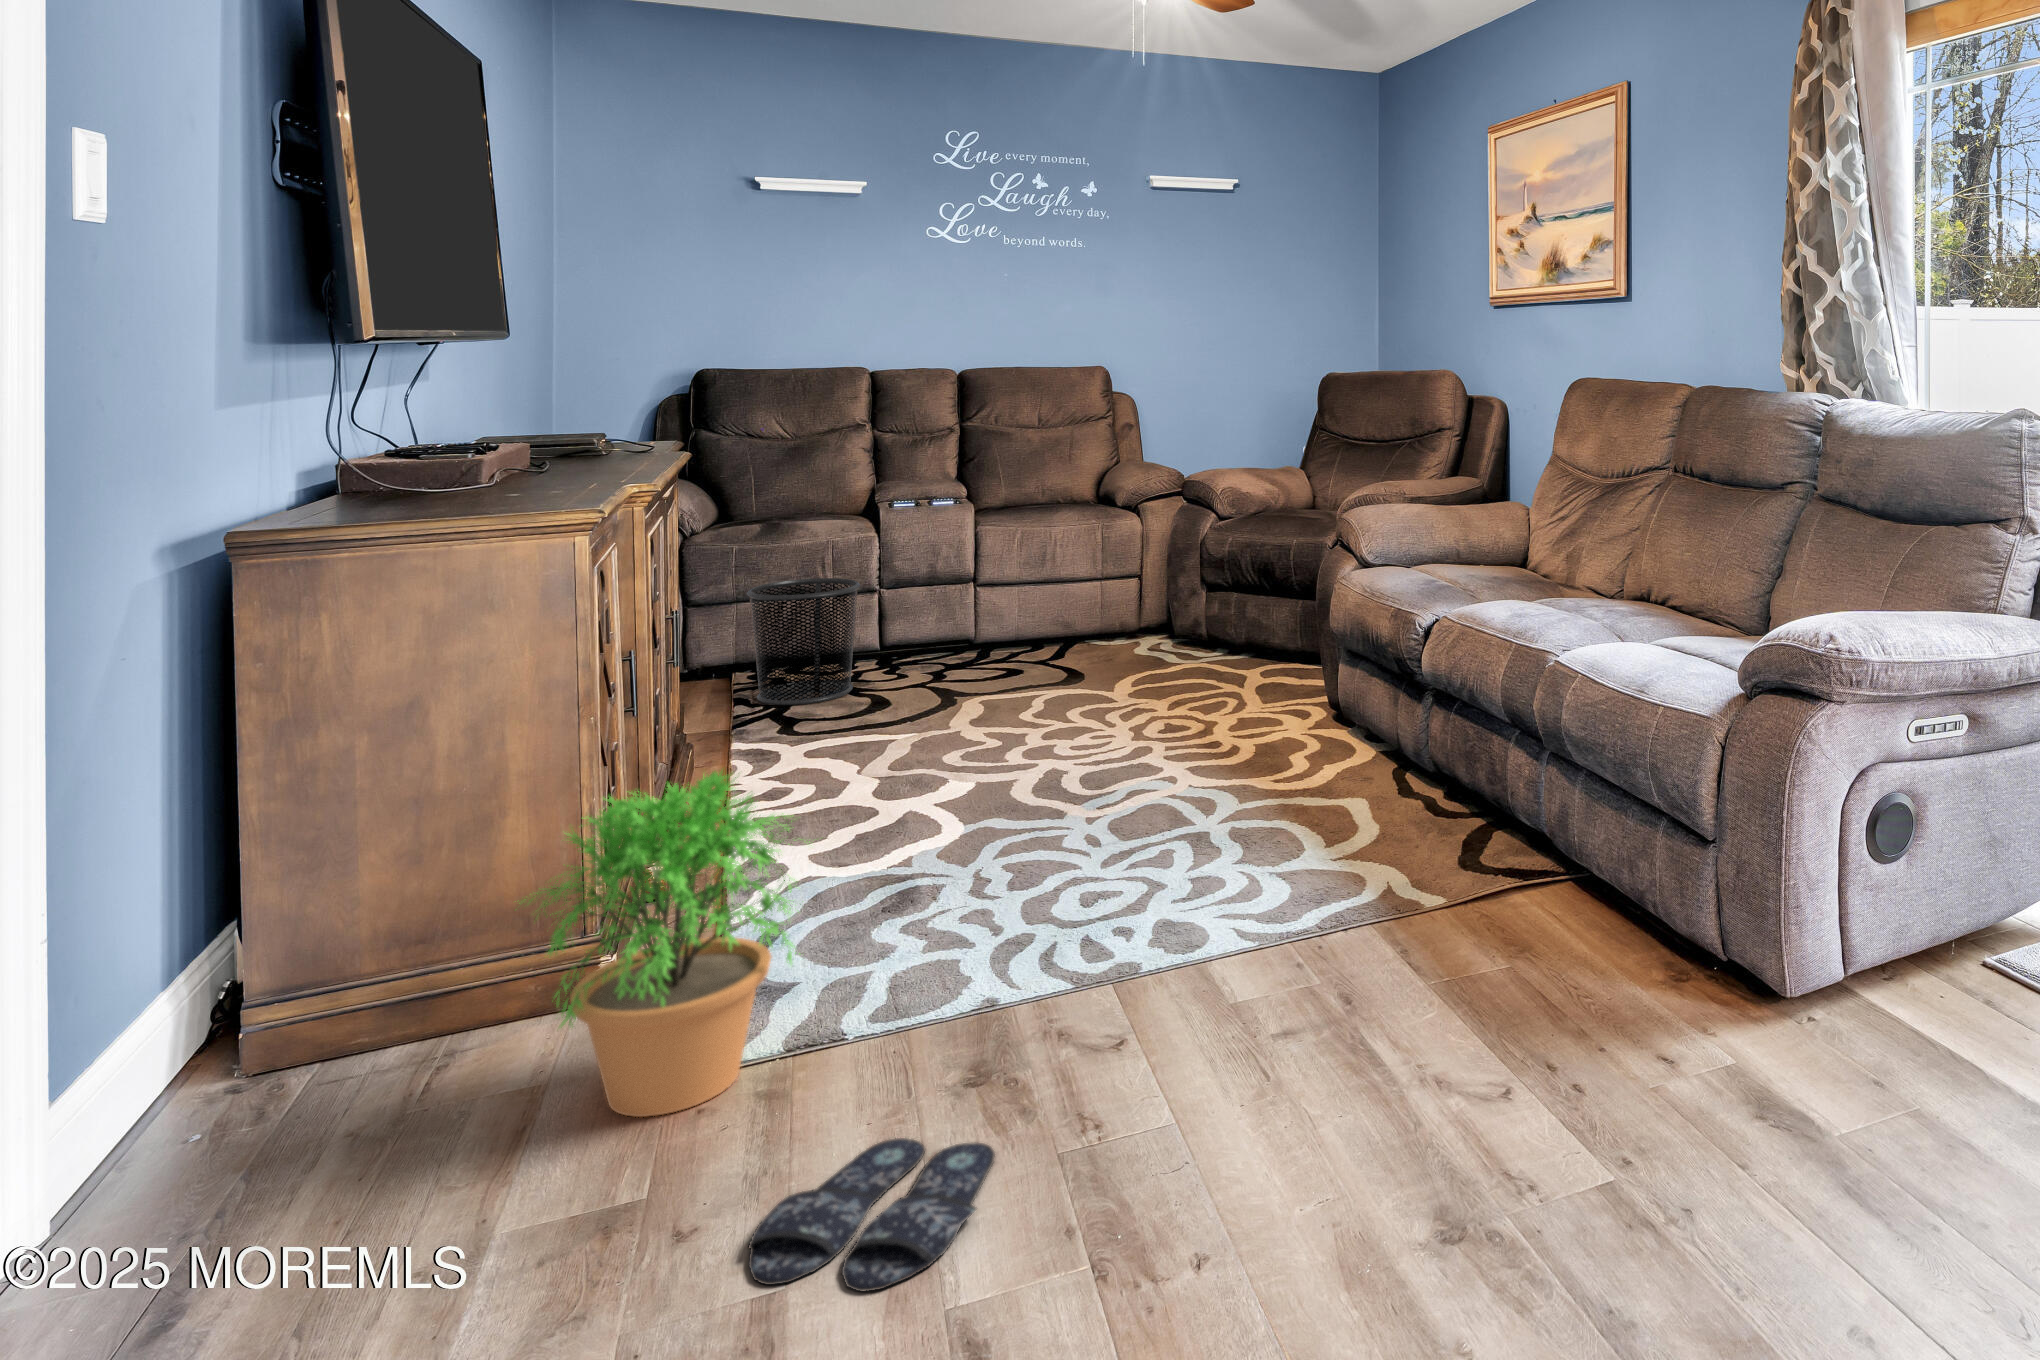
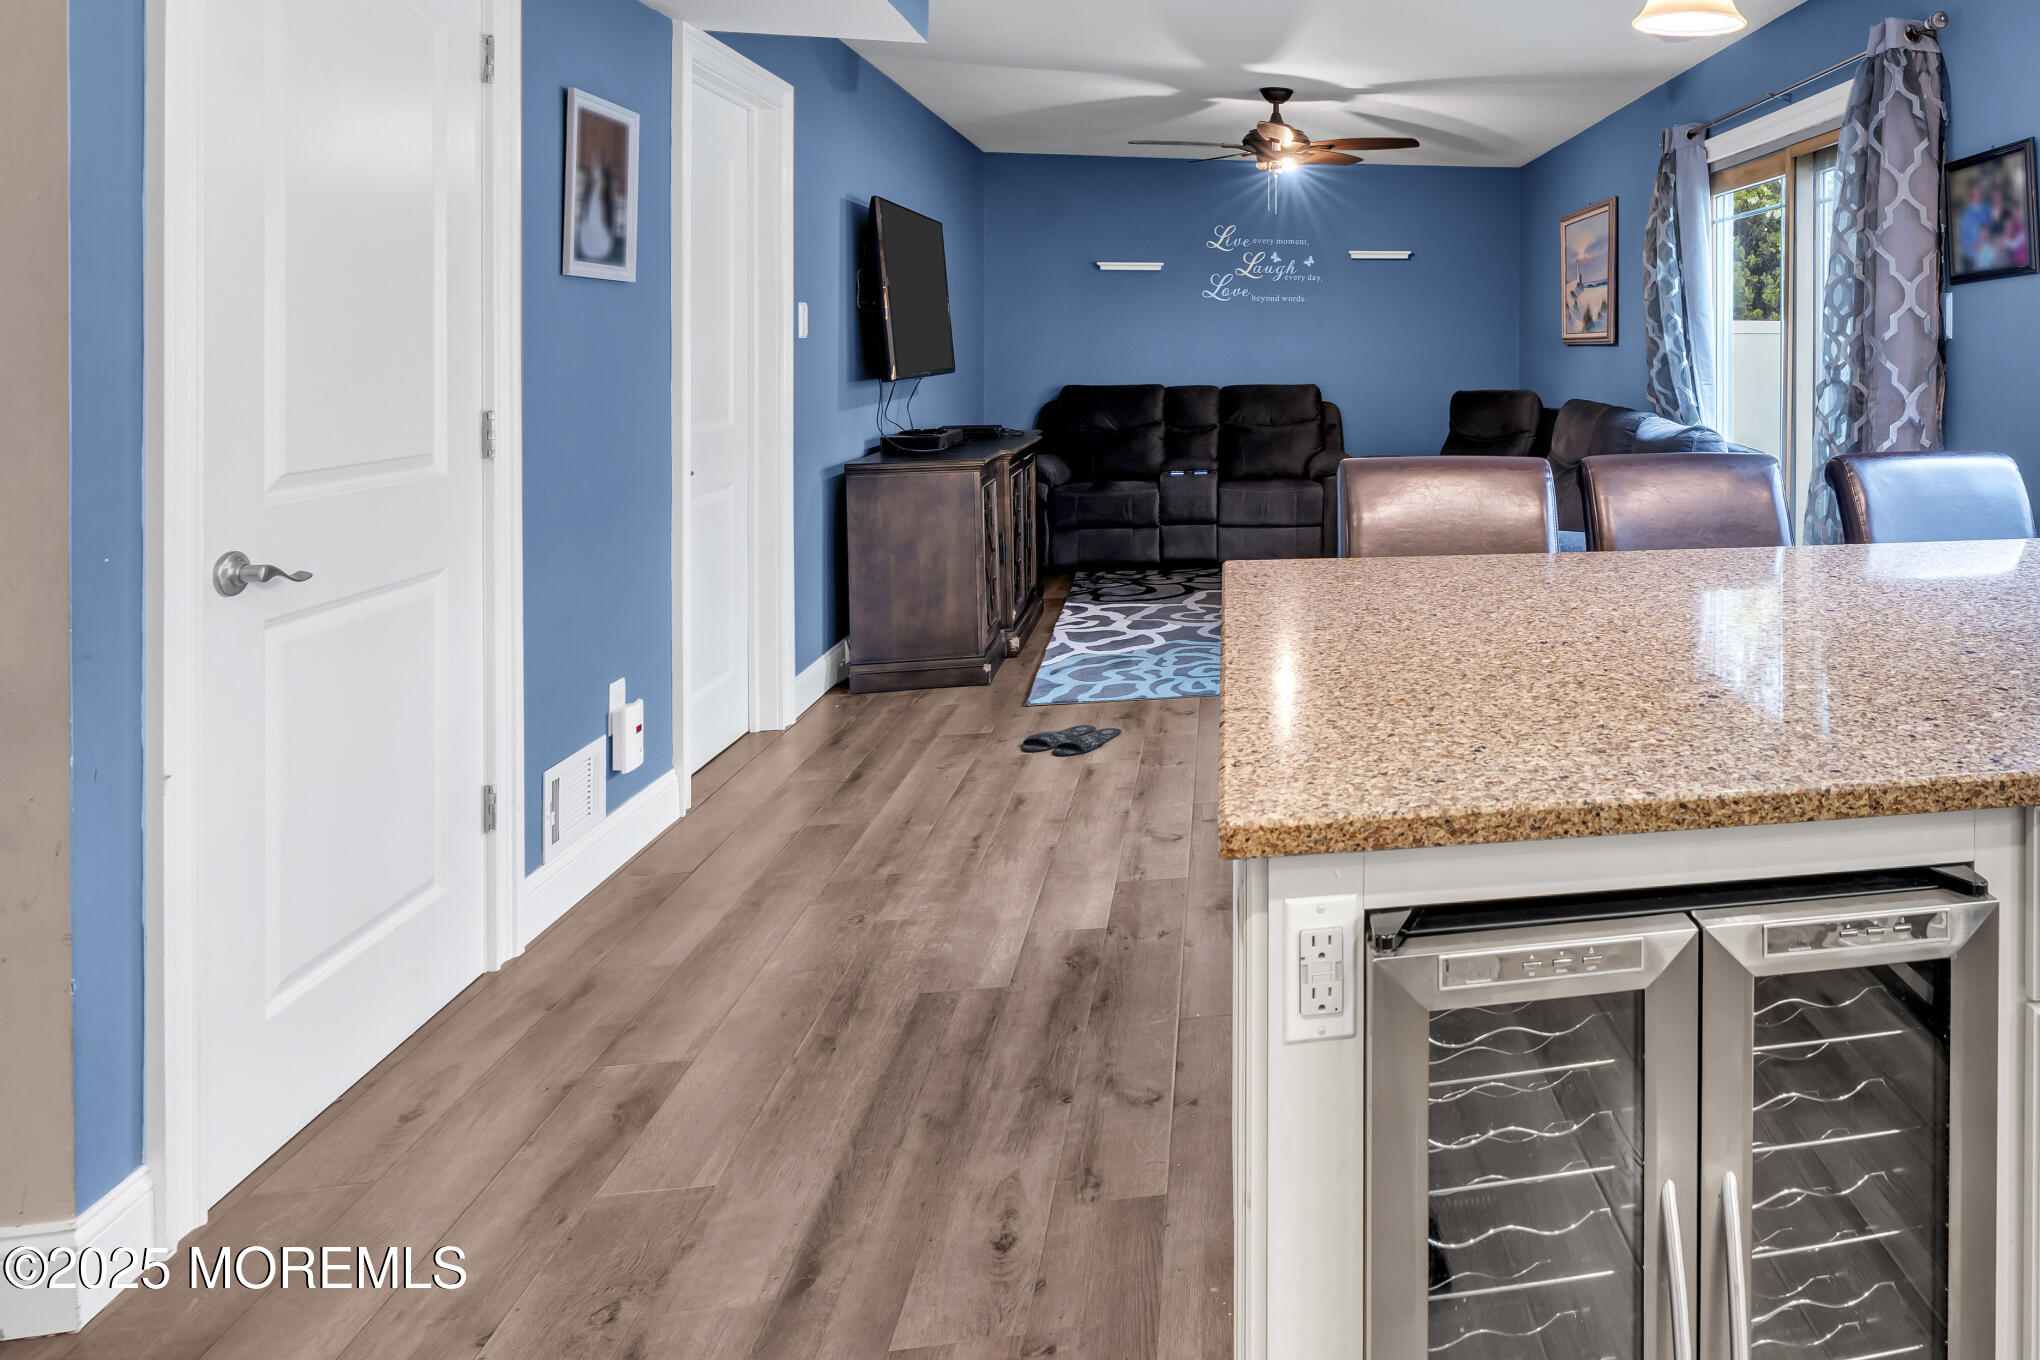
waste bin: present [747,578,860,705] -> none [1080,515,1142,587]
potted plant: present [525,771,810,1117] -> none [947,572,1069,714]

